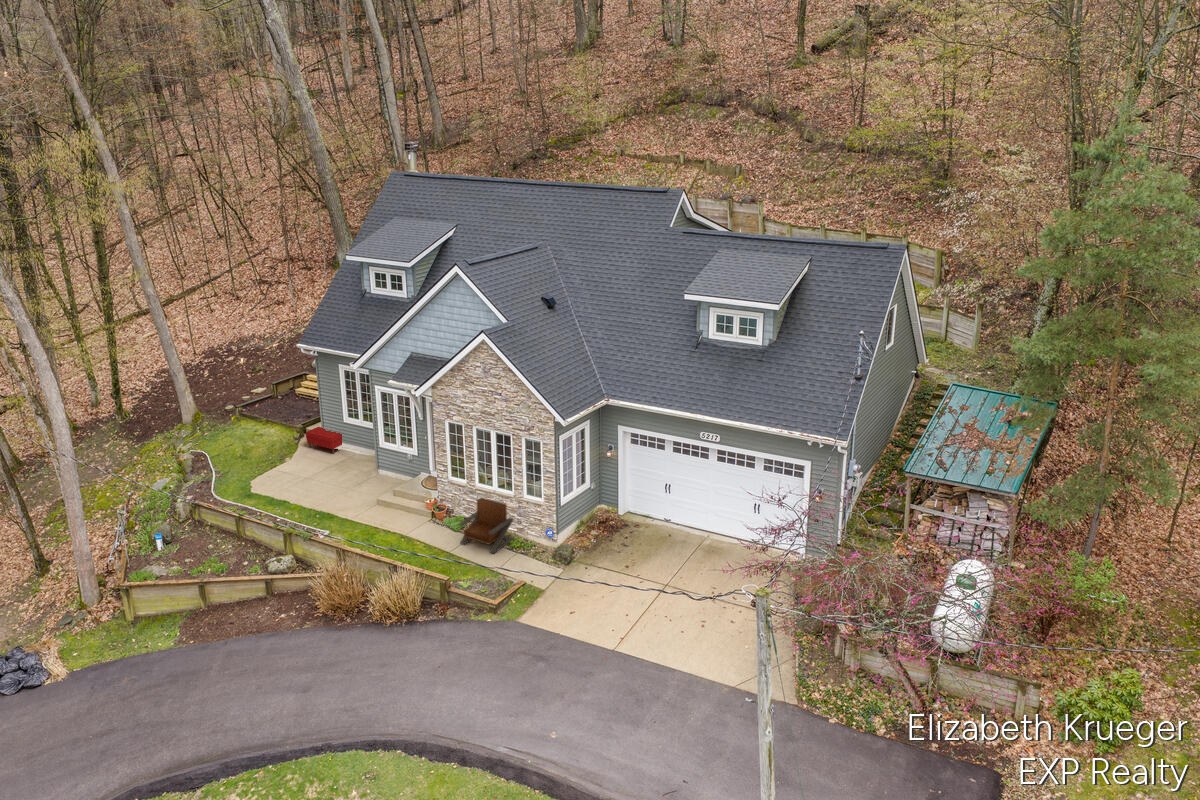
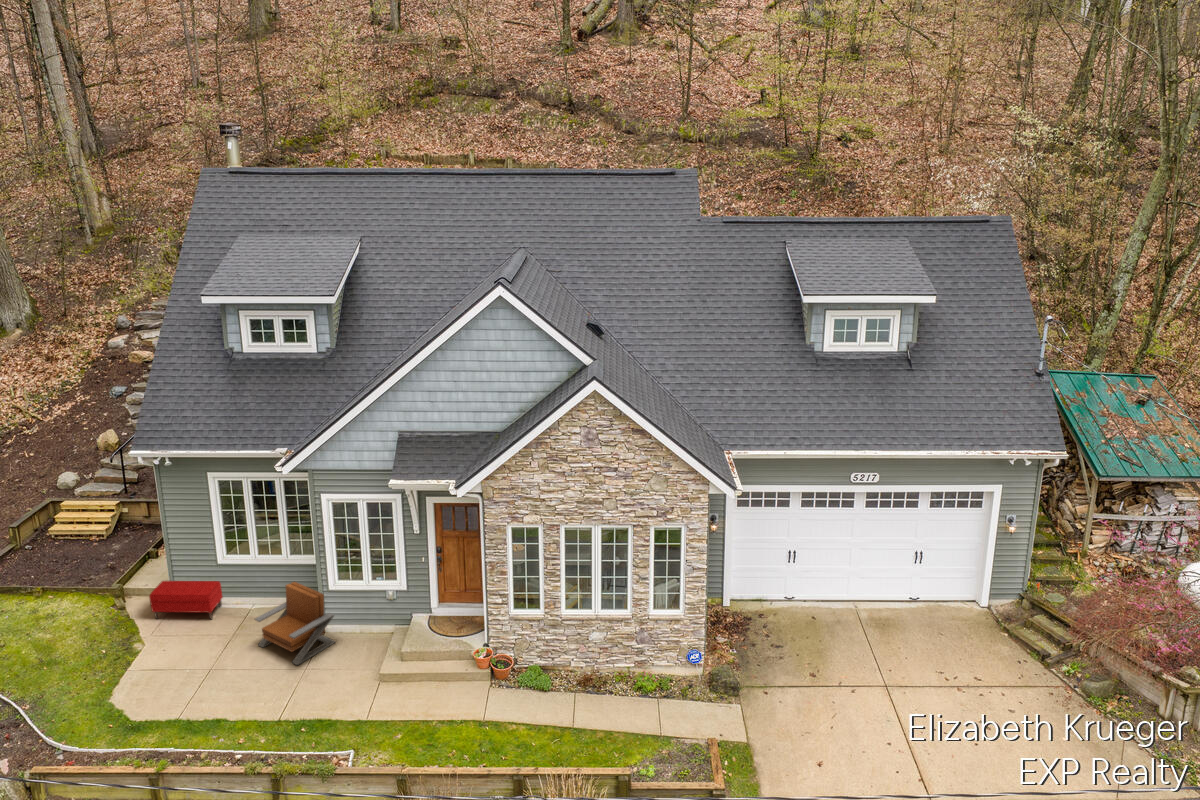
lounge chair: present [459,498,514,553] -> present [255,582,335,665]

